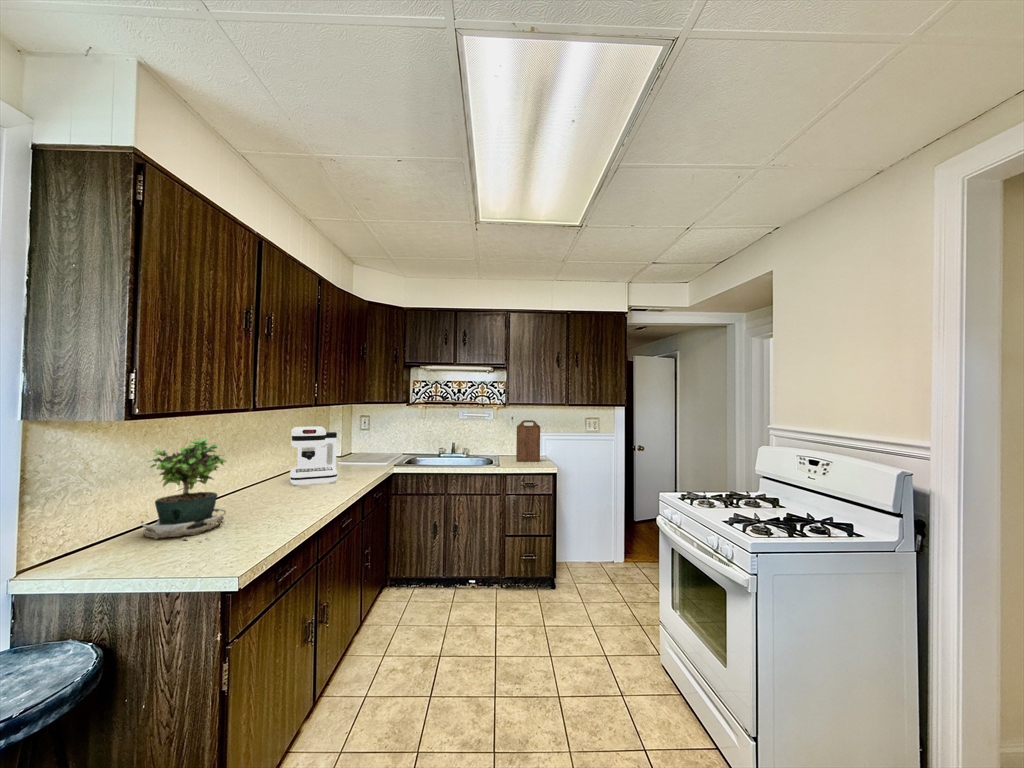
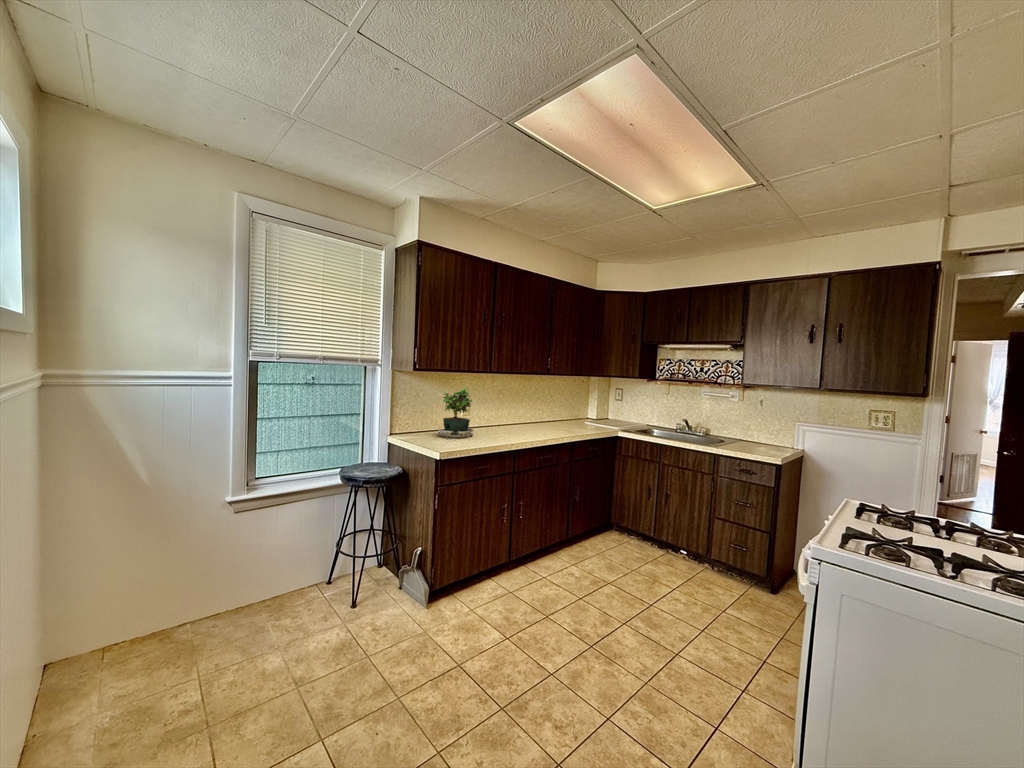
cutting board: present [516,420,540,461] -> none [751,403,785,452]
coffee maker: present [290,427,337,485] -> none [532,391,568,432]

